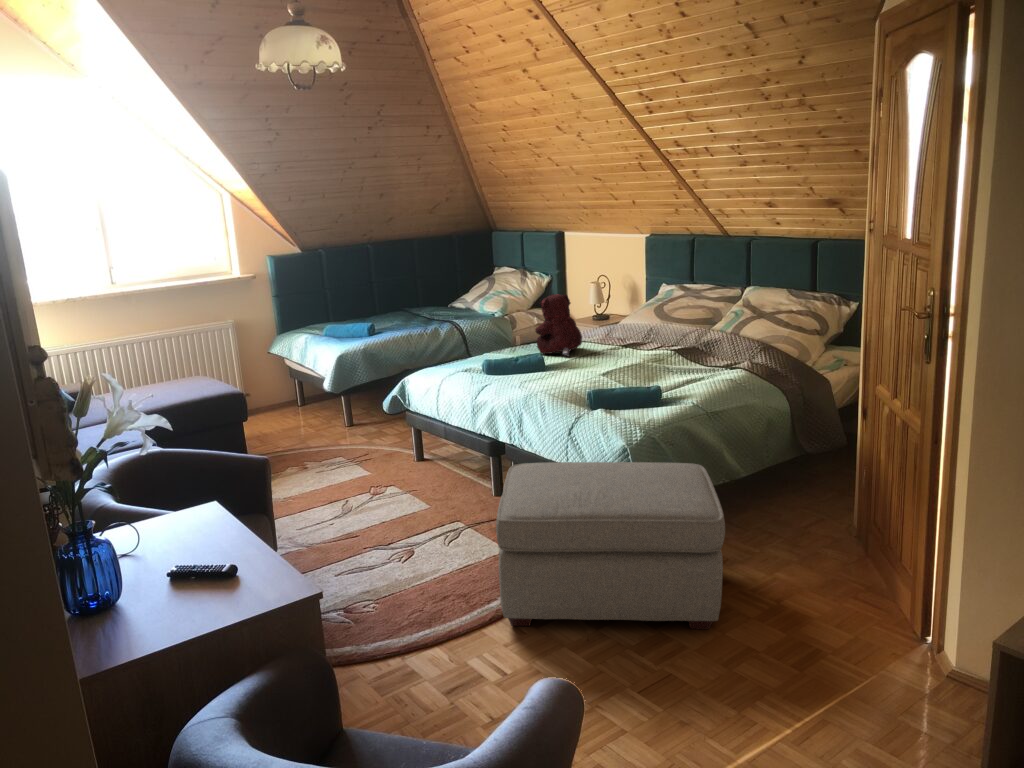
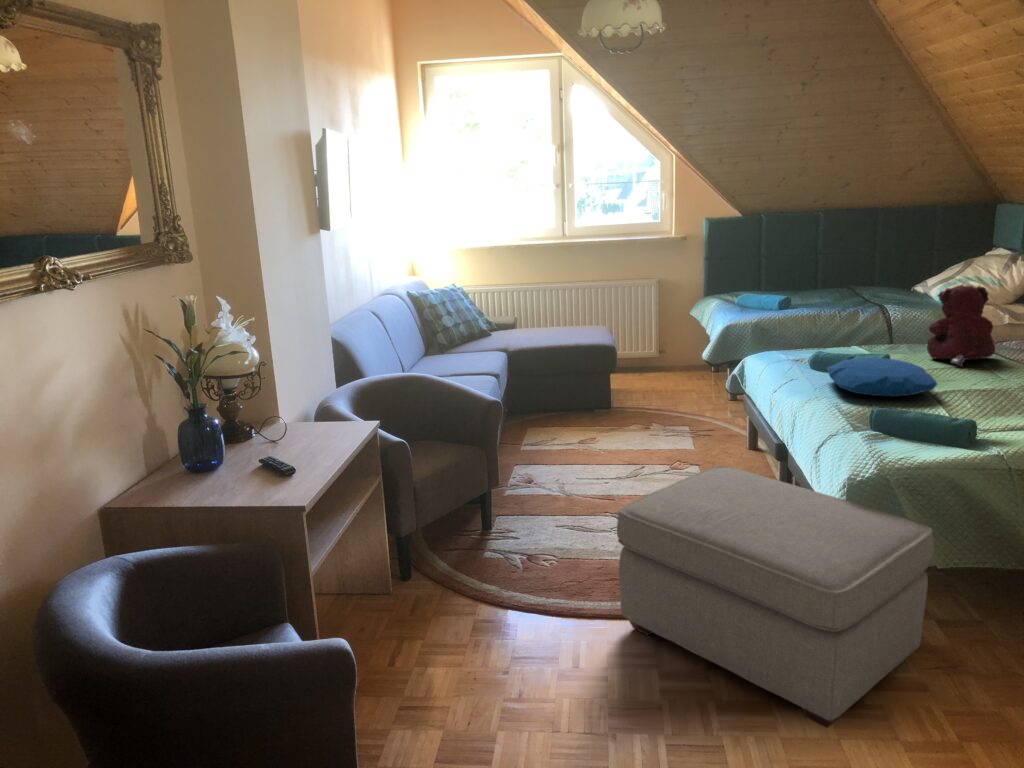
pillow: none [506,357,597,386] -> present [827,358,937,396]

